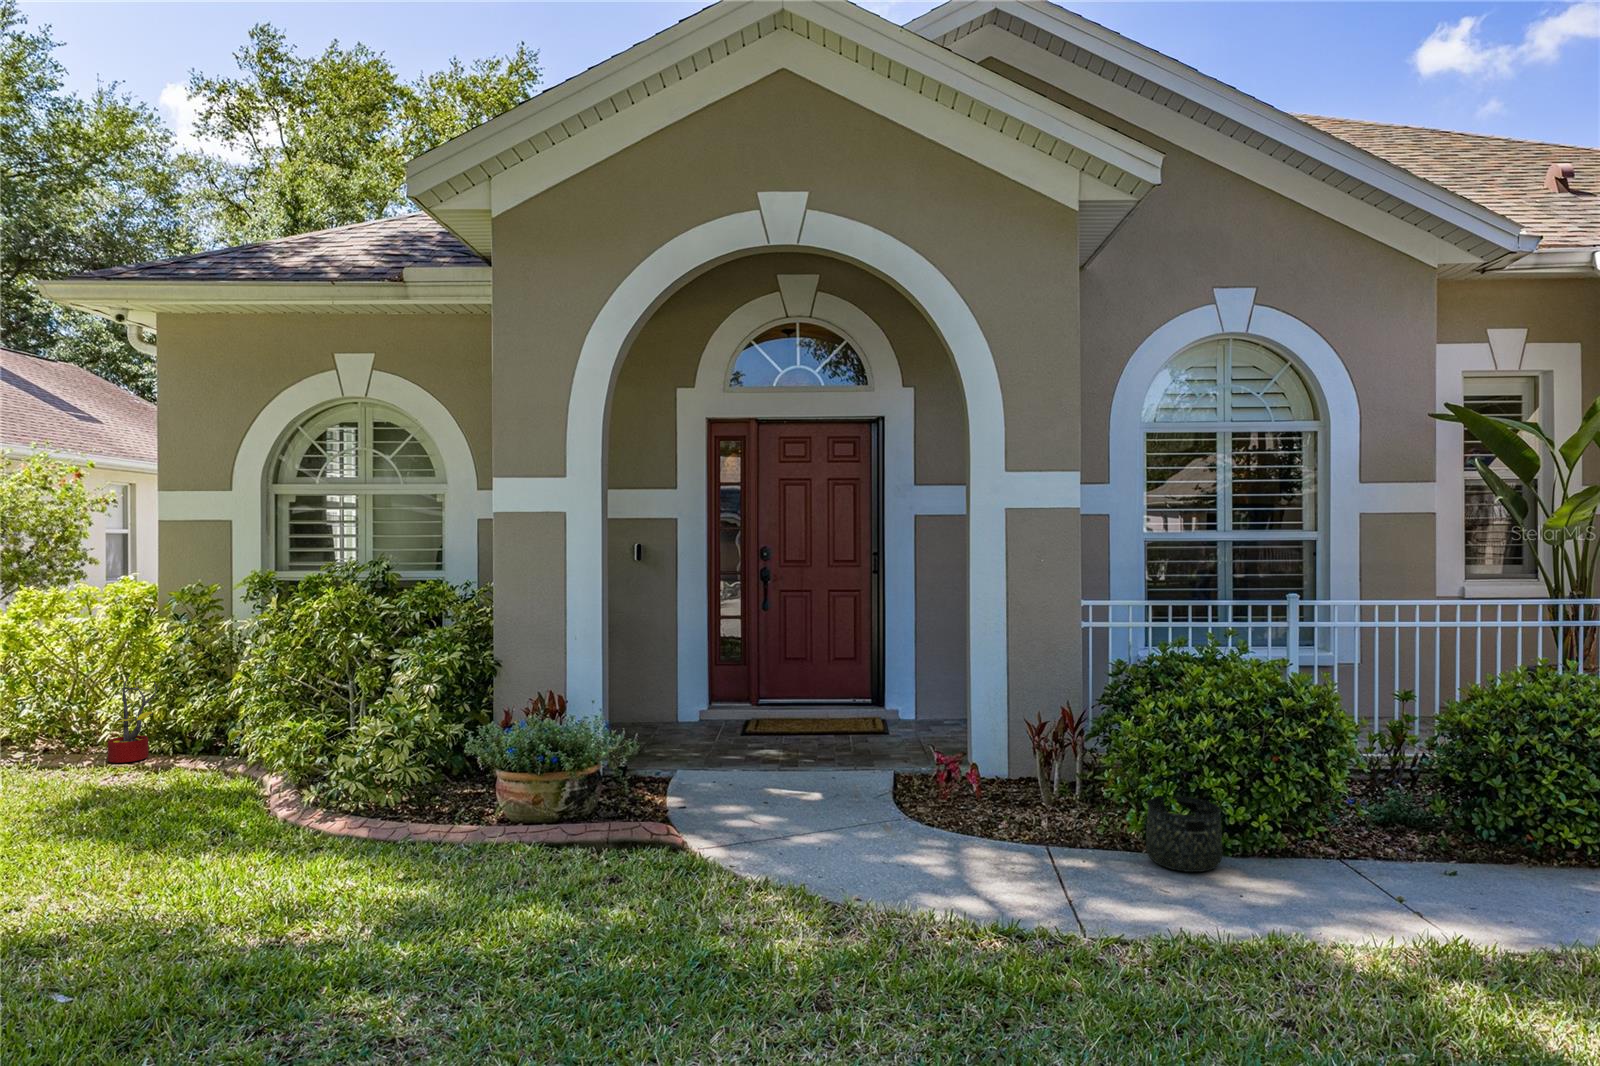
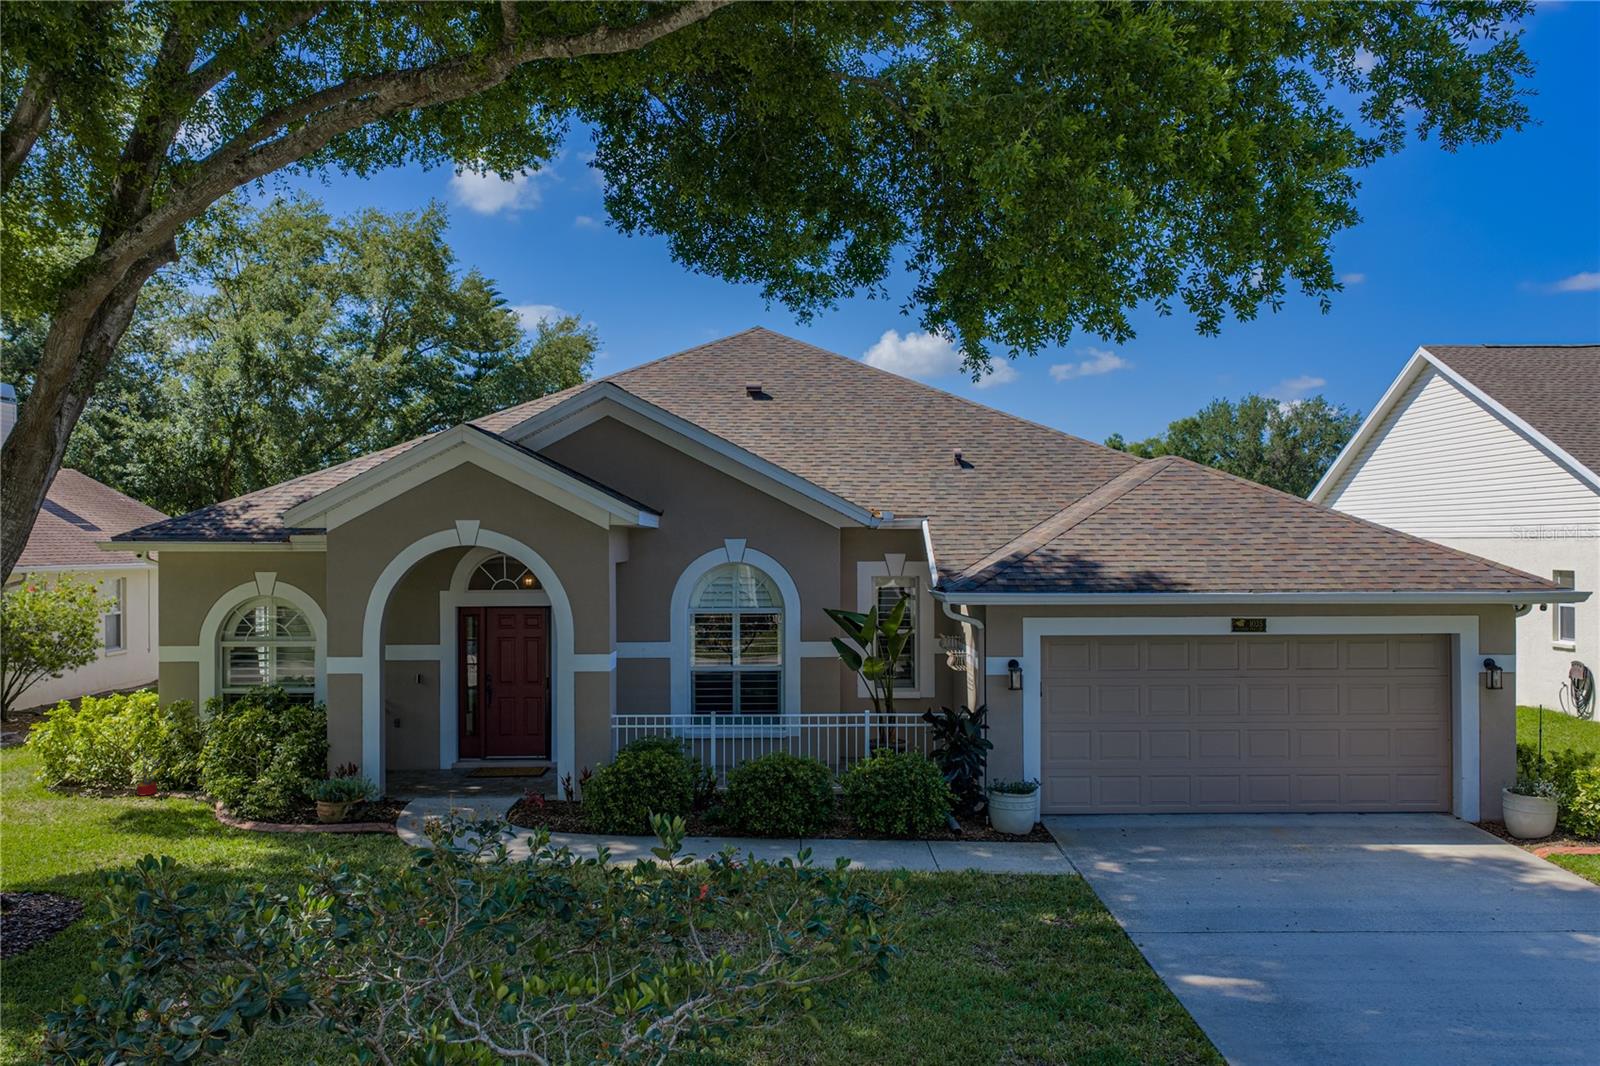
basket: present [1146,796,1222,872] -> none [579,812,609,843]

